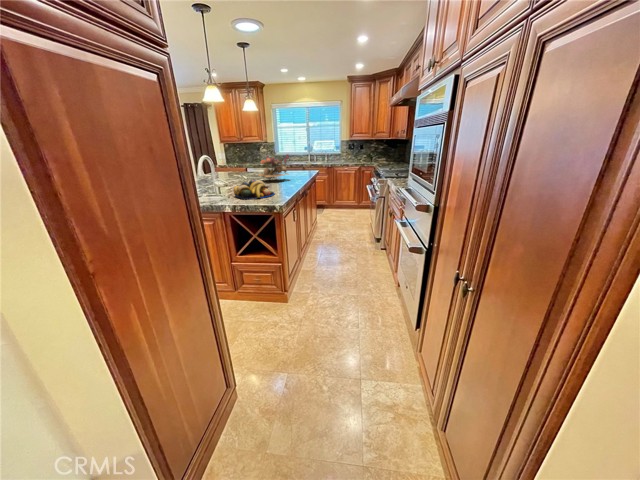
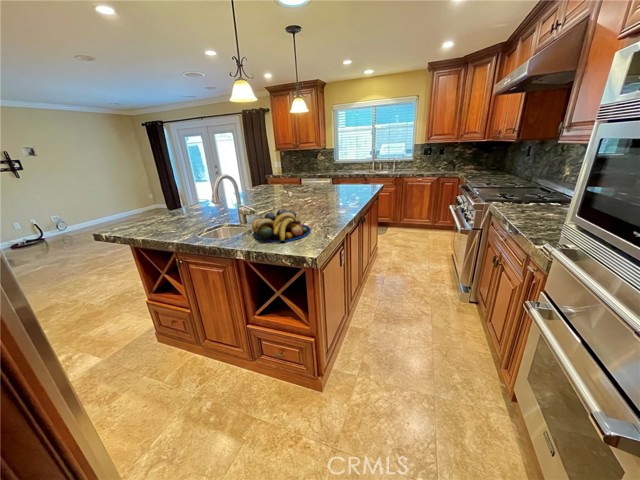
flower arrangement: present [259,154,289,179] -> none [300,166,342,202]

